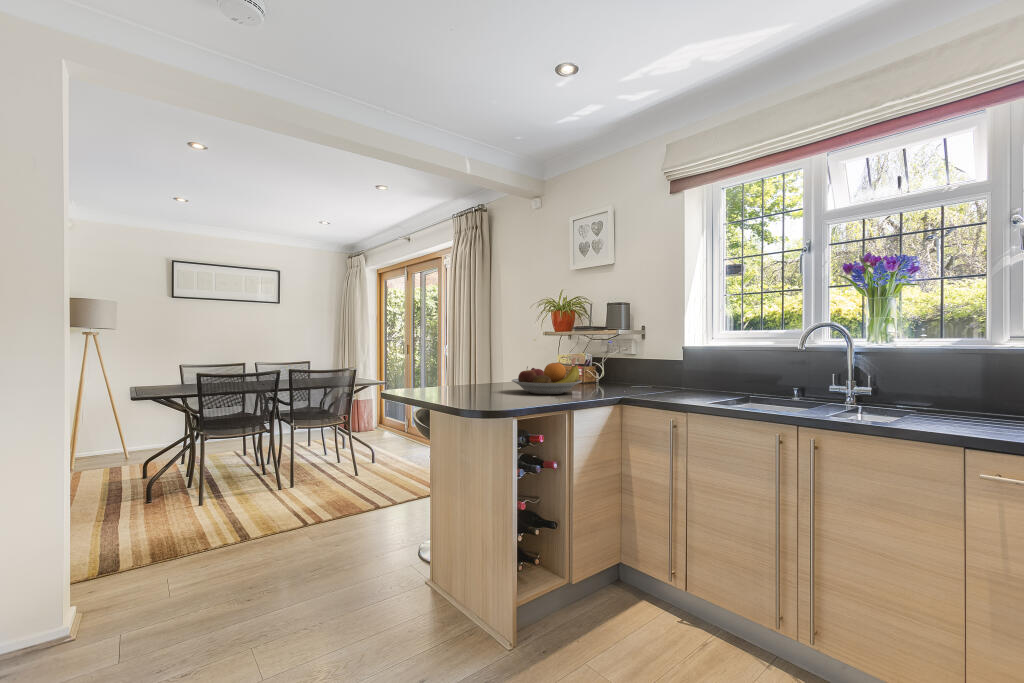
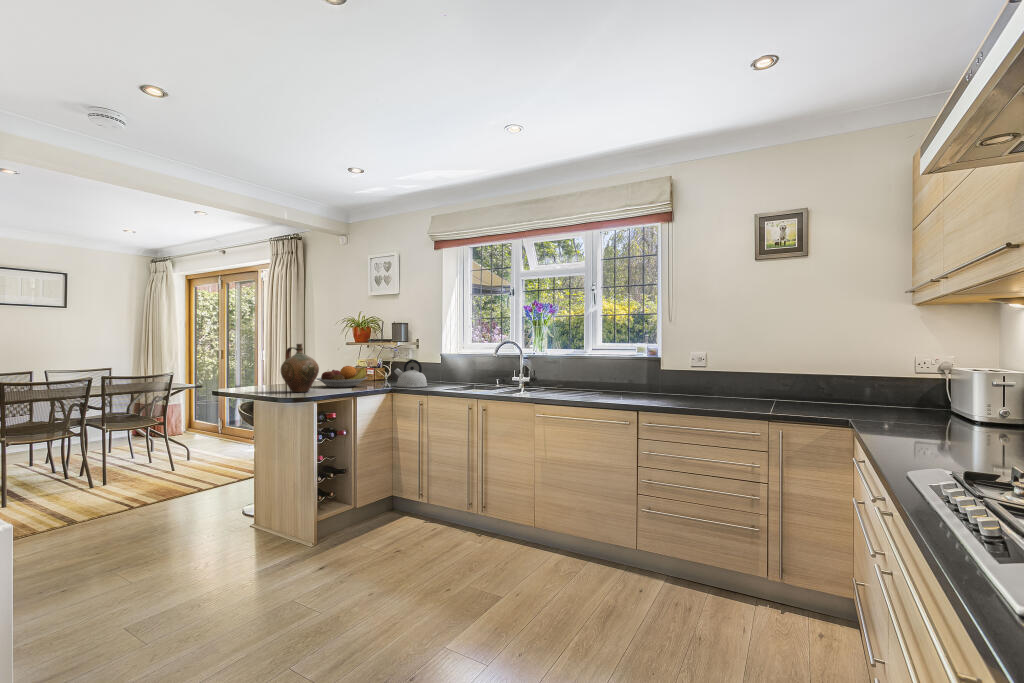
ceramic jug: none [466,327,520,402] -> present [281,344,319,392]
kettle: none [621,355,674,398] -> present [394,360,428,387]

